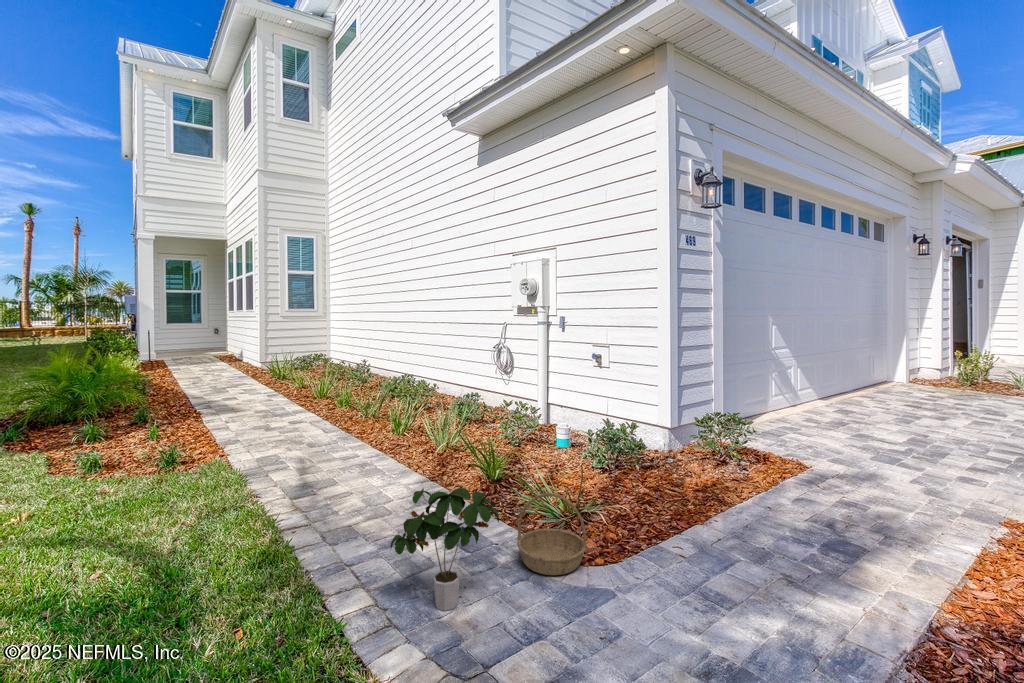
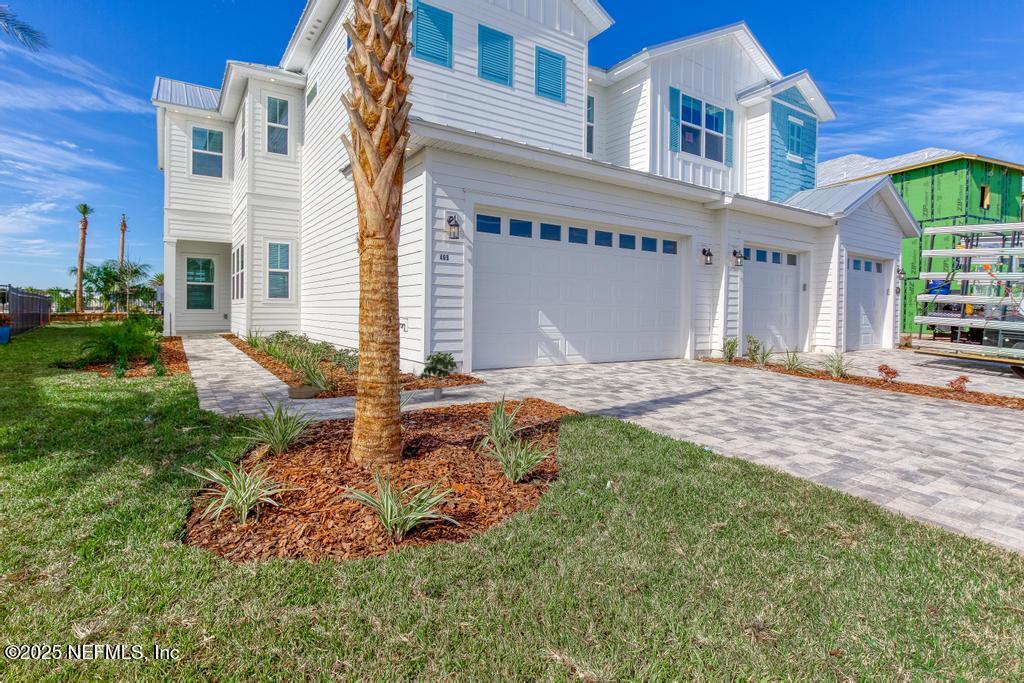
potted plant: present [390,488,499,611] -> present [419,357,457,399]

